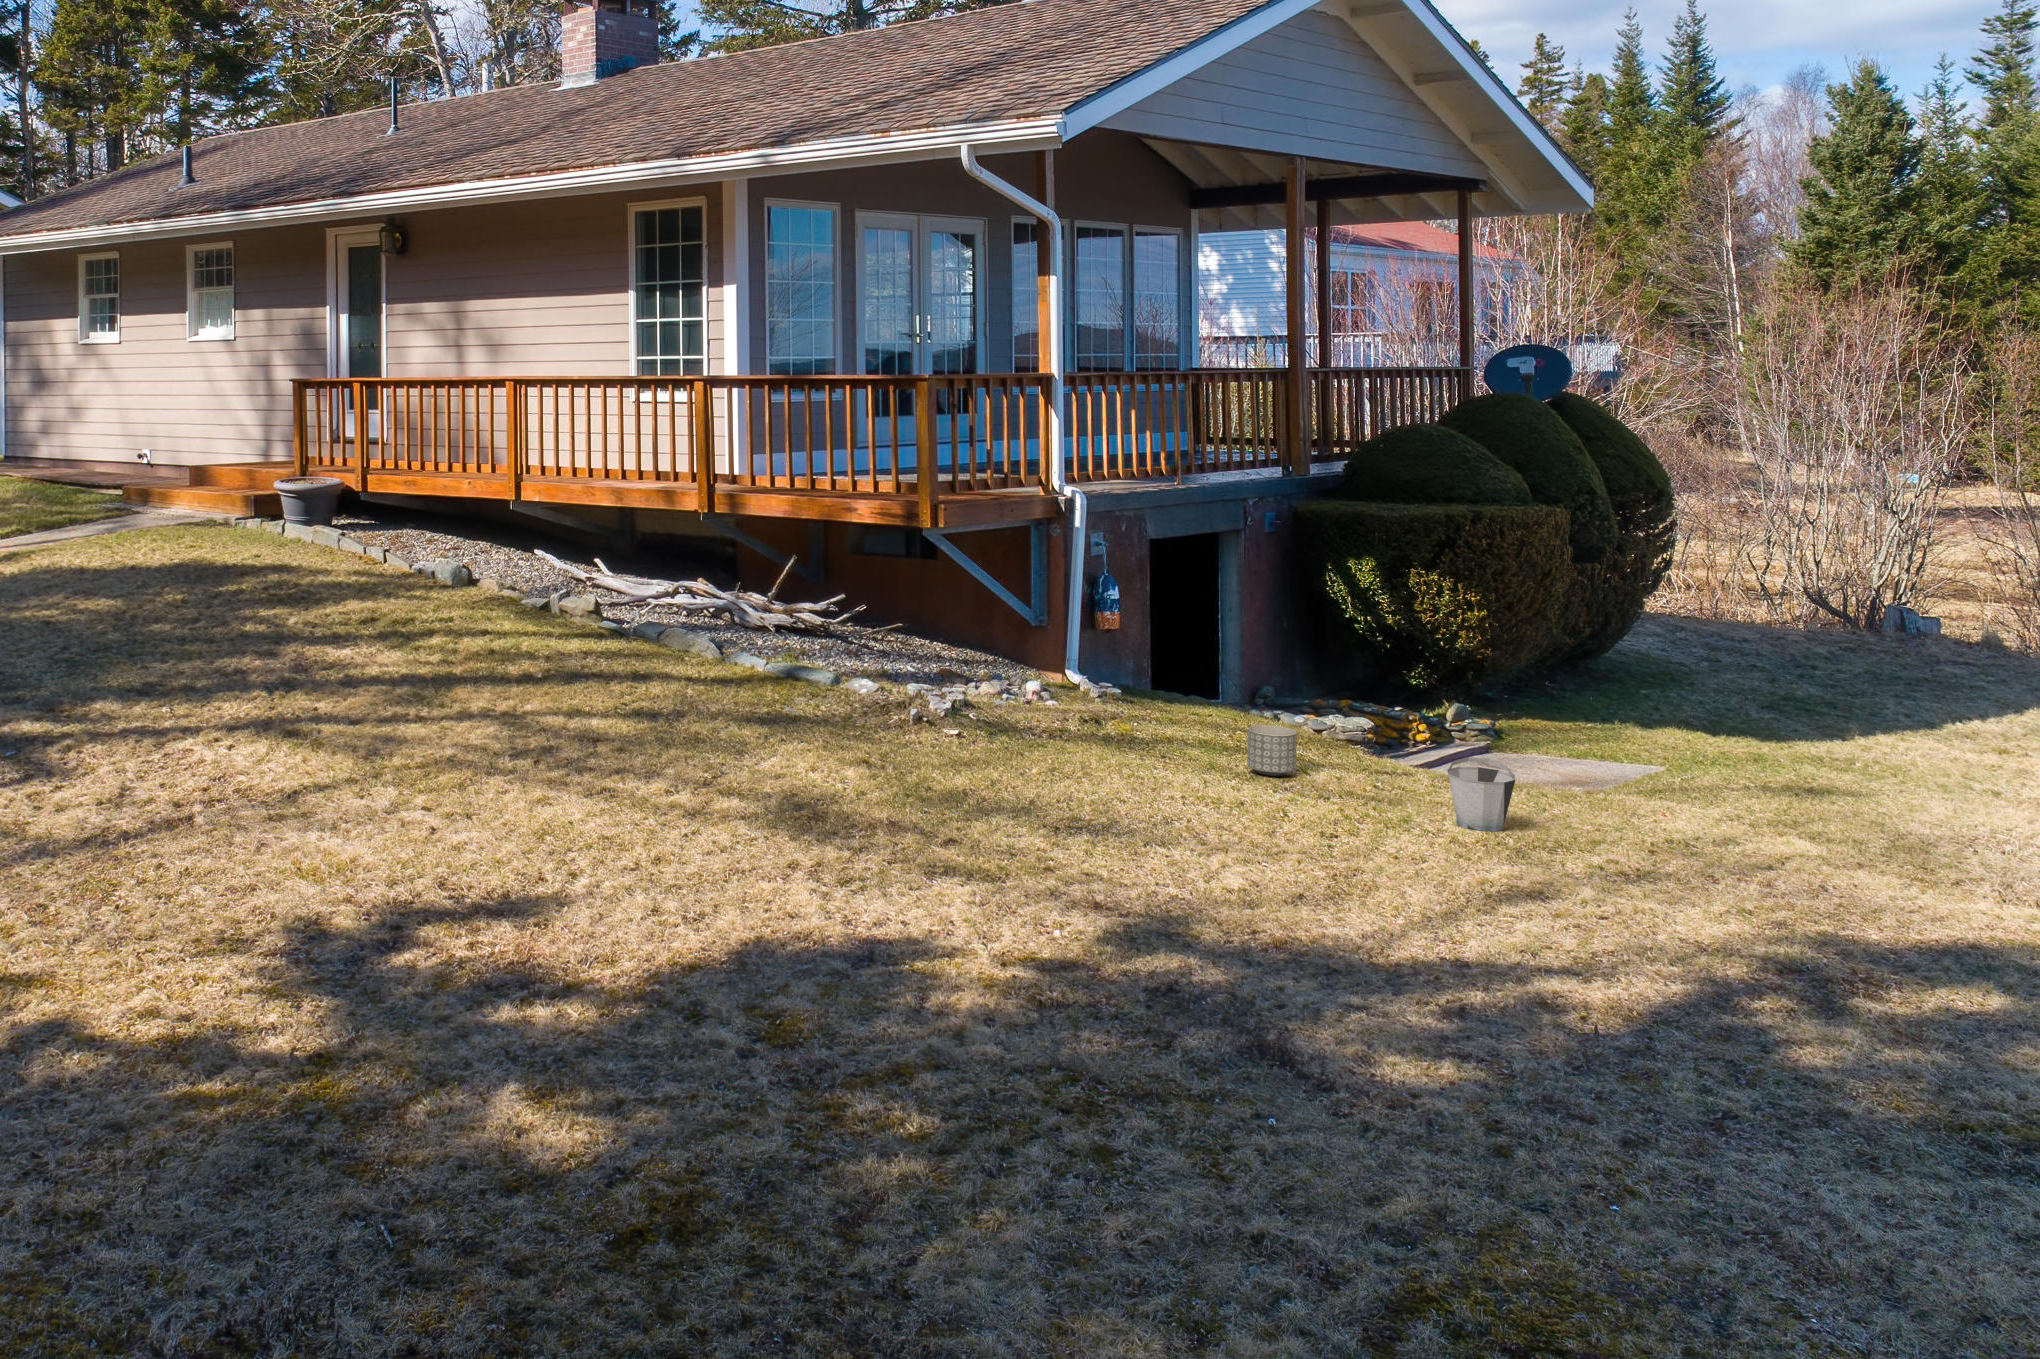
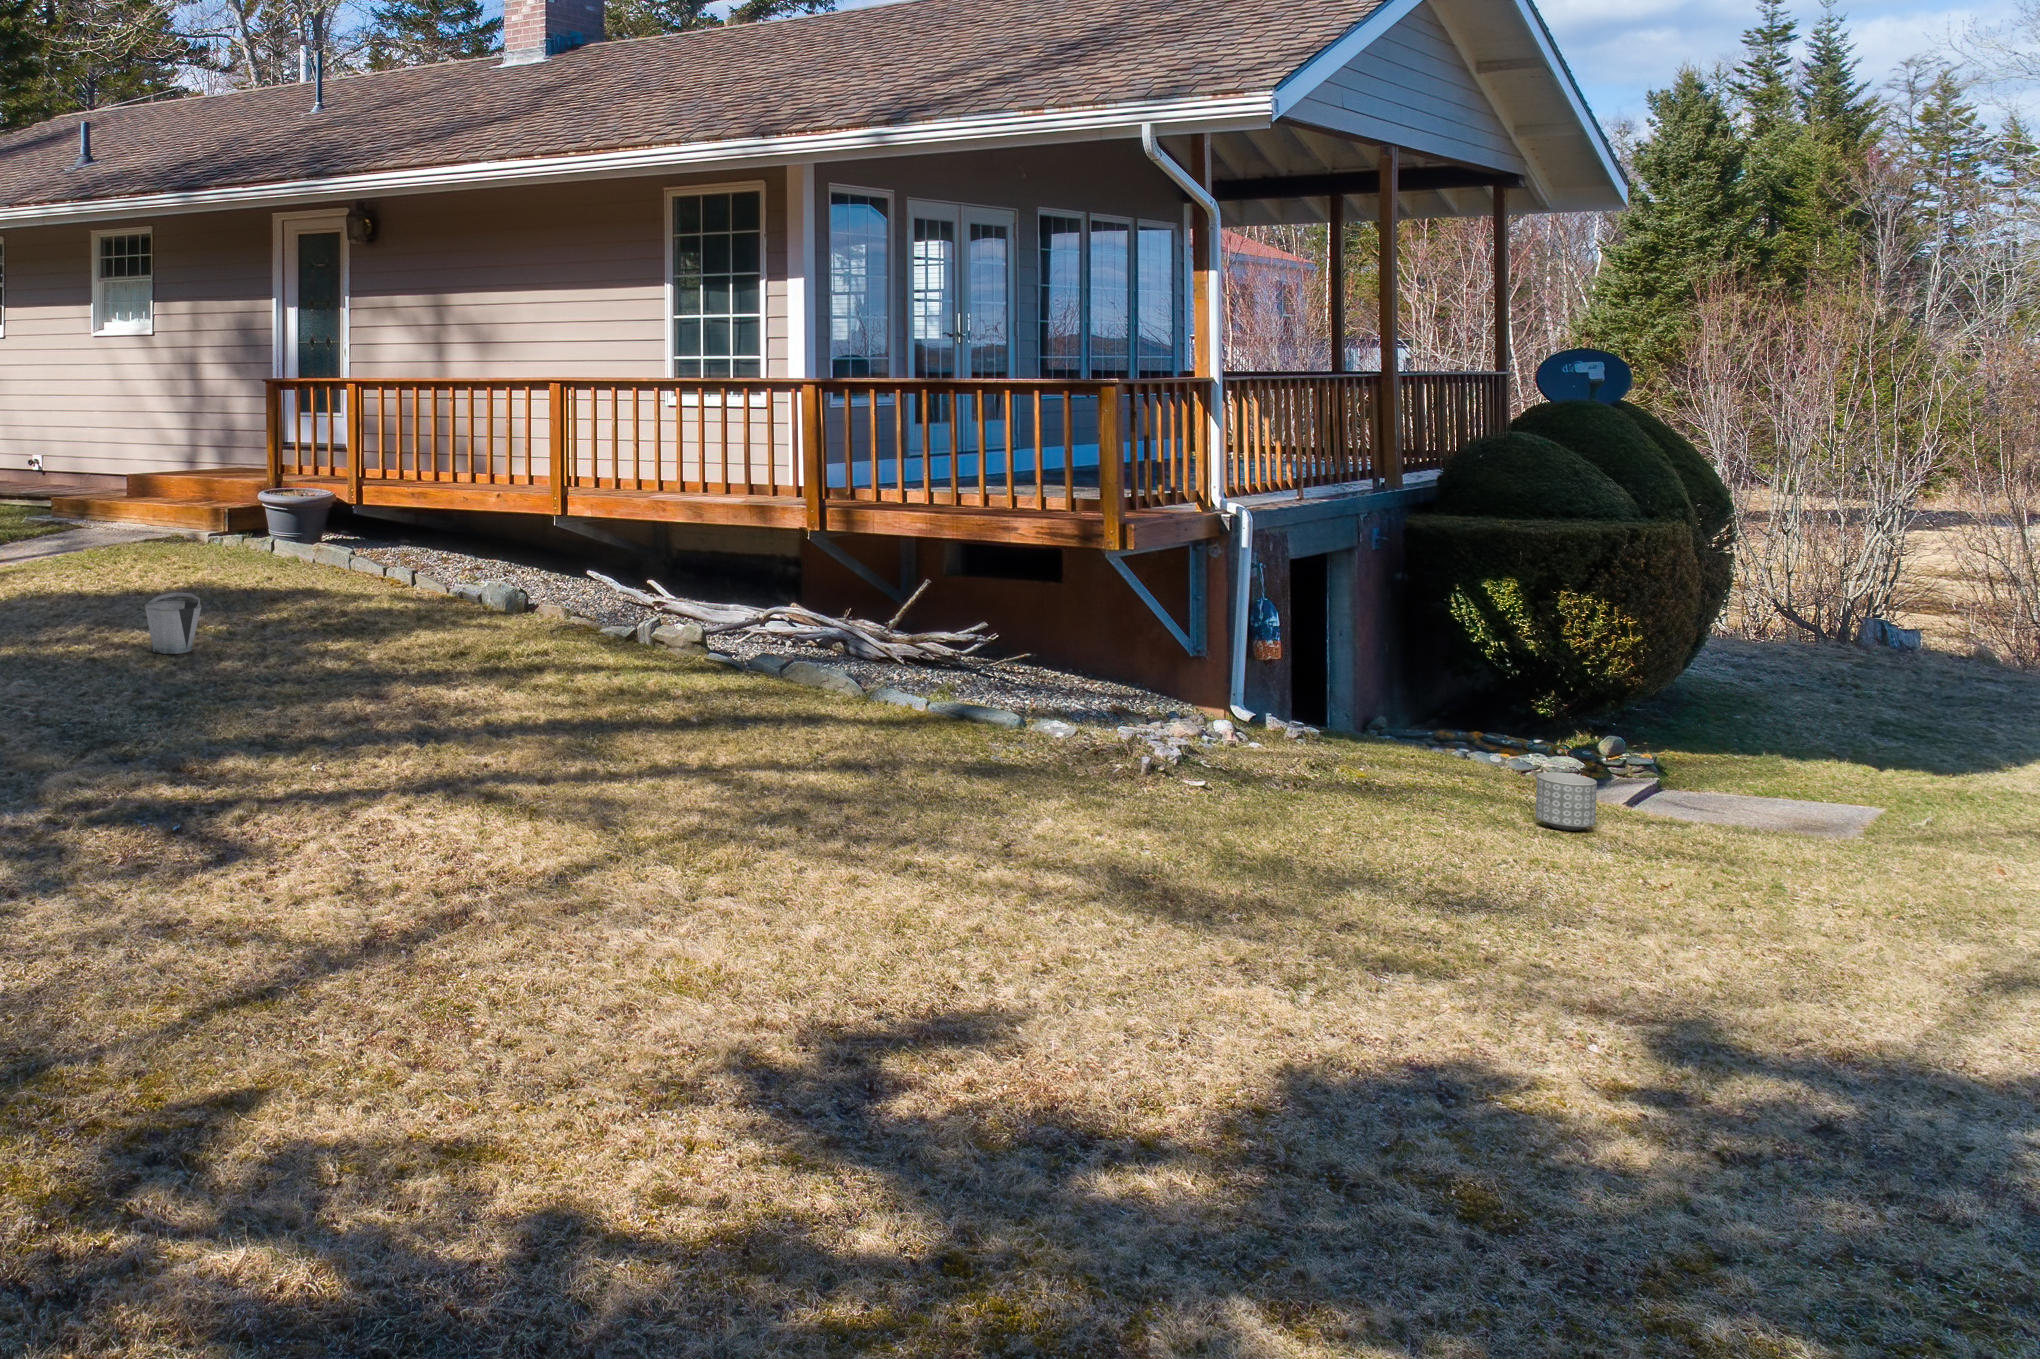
bucket: present [1447,757,1515,832] -> present [145,592,201,654]

